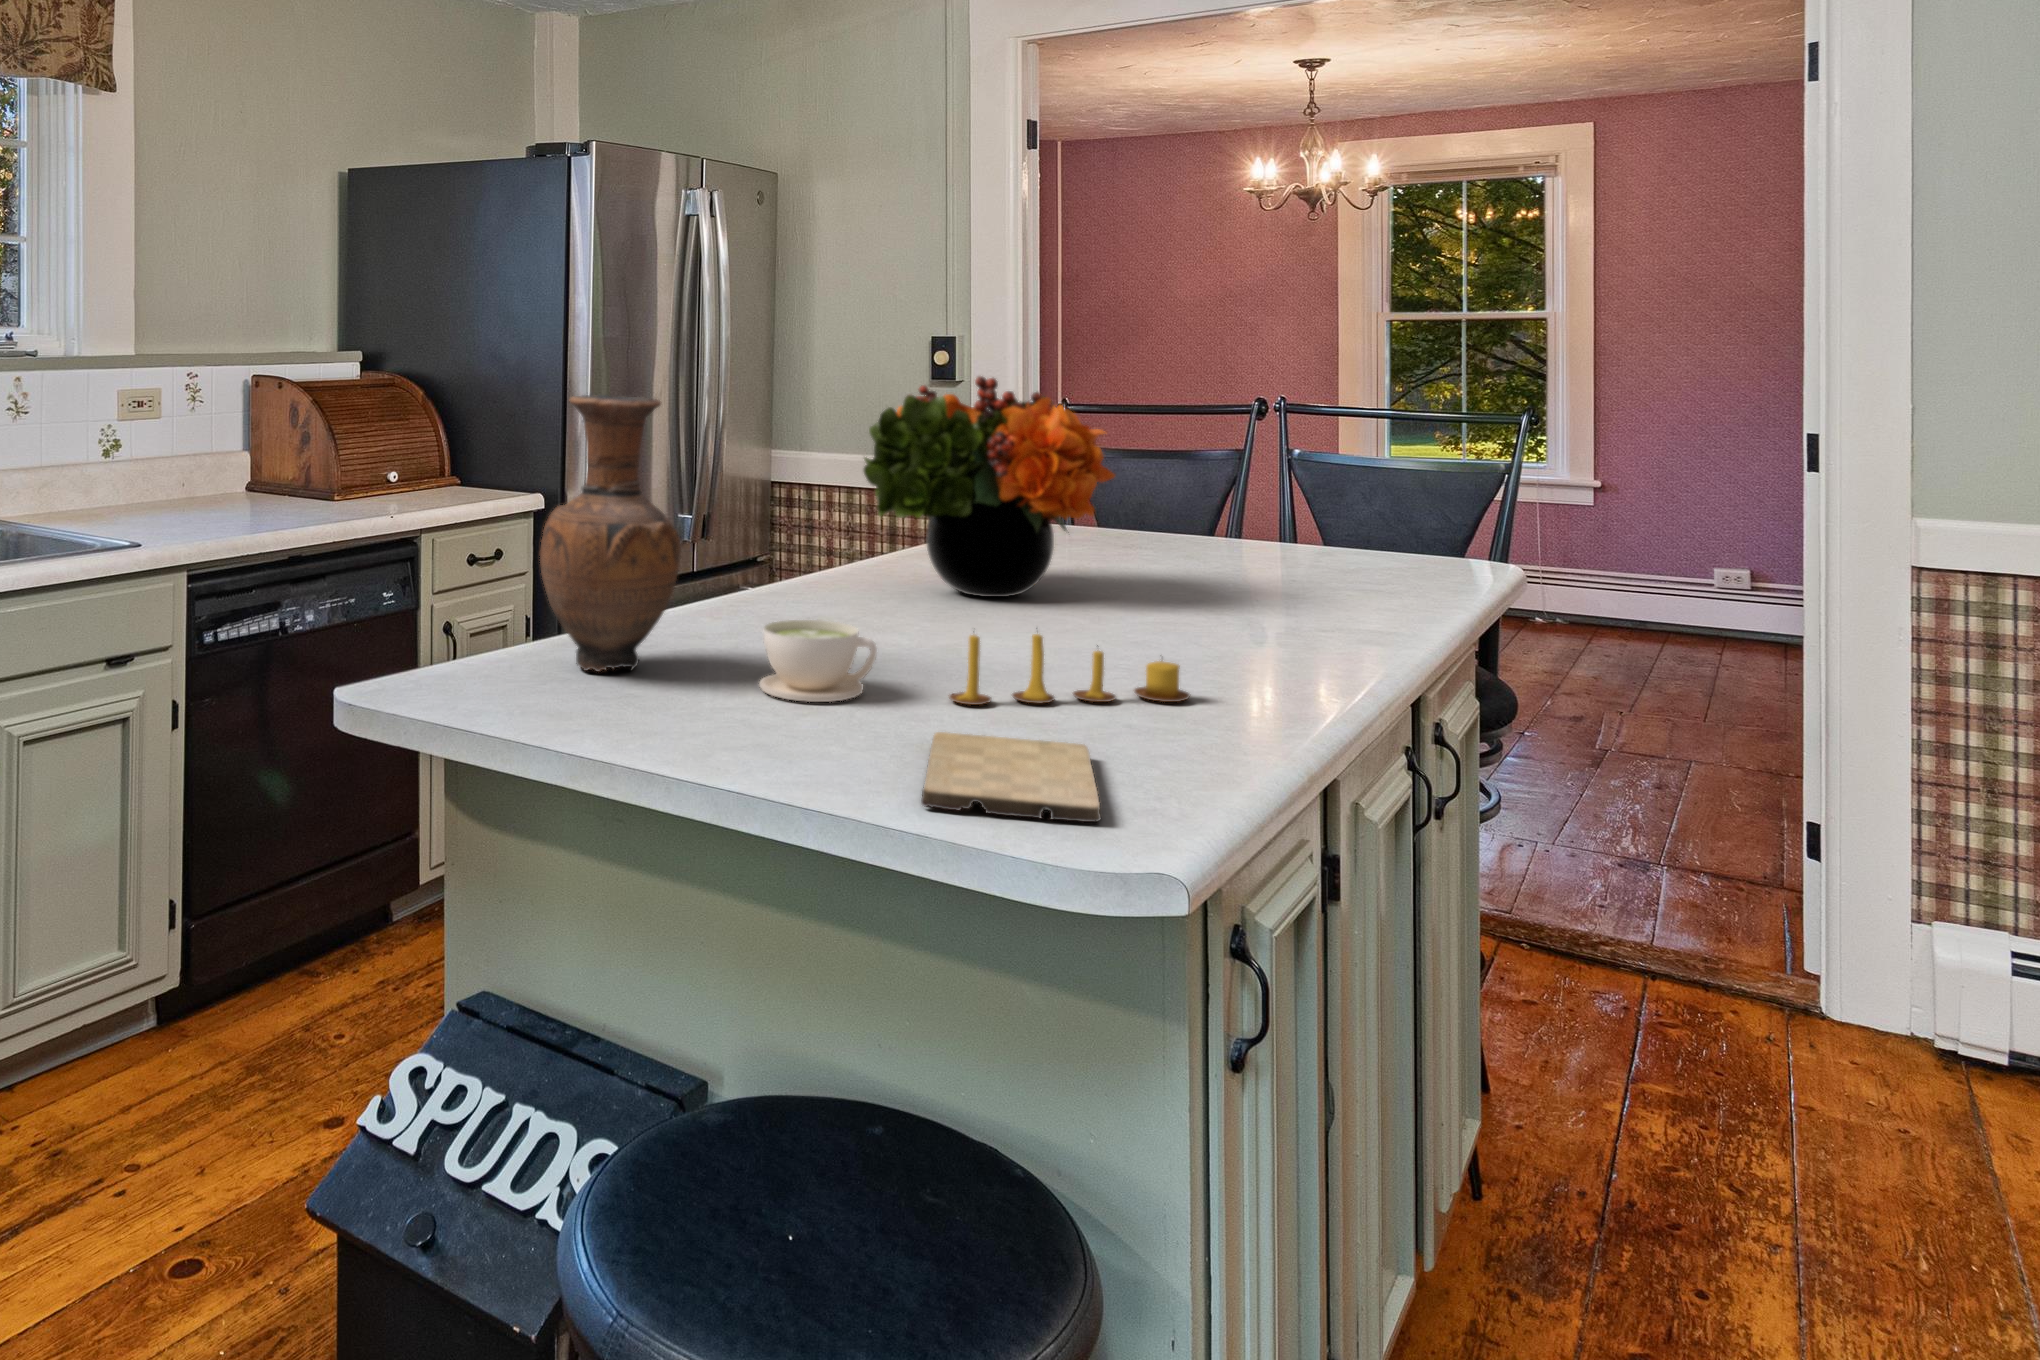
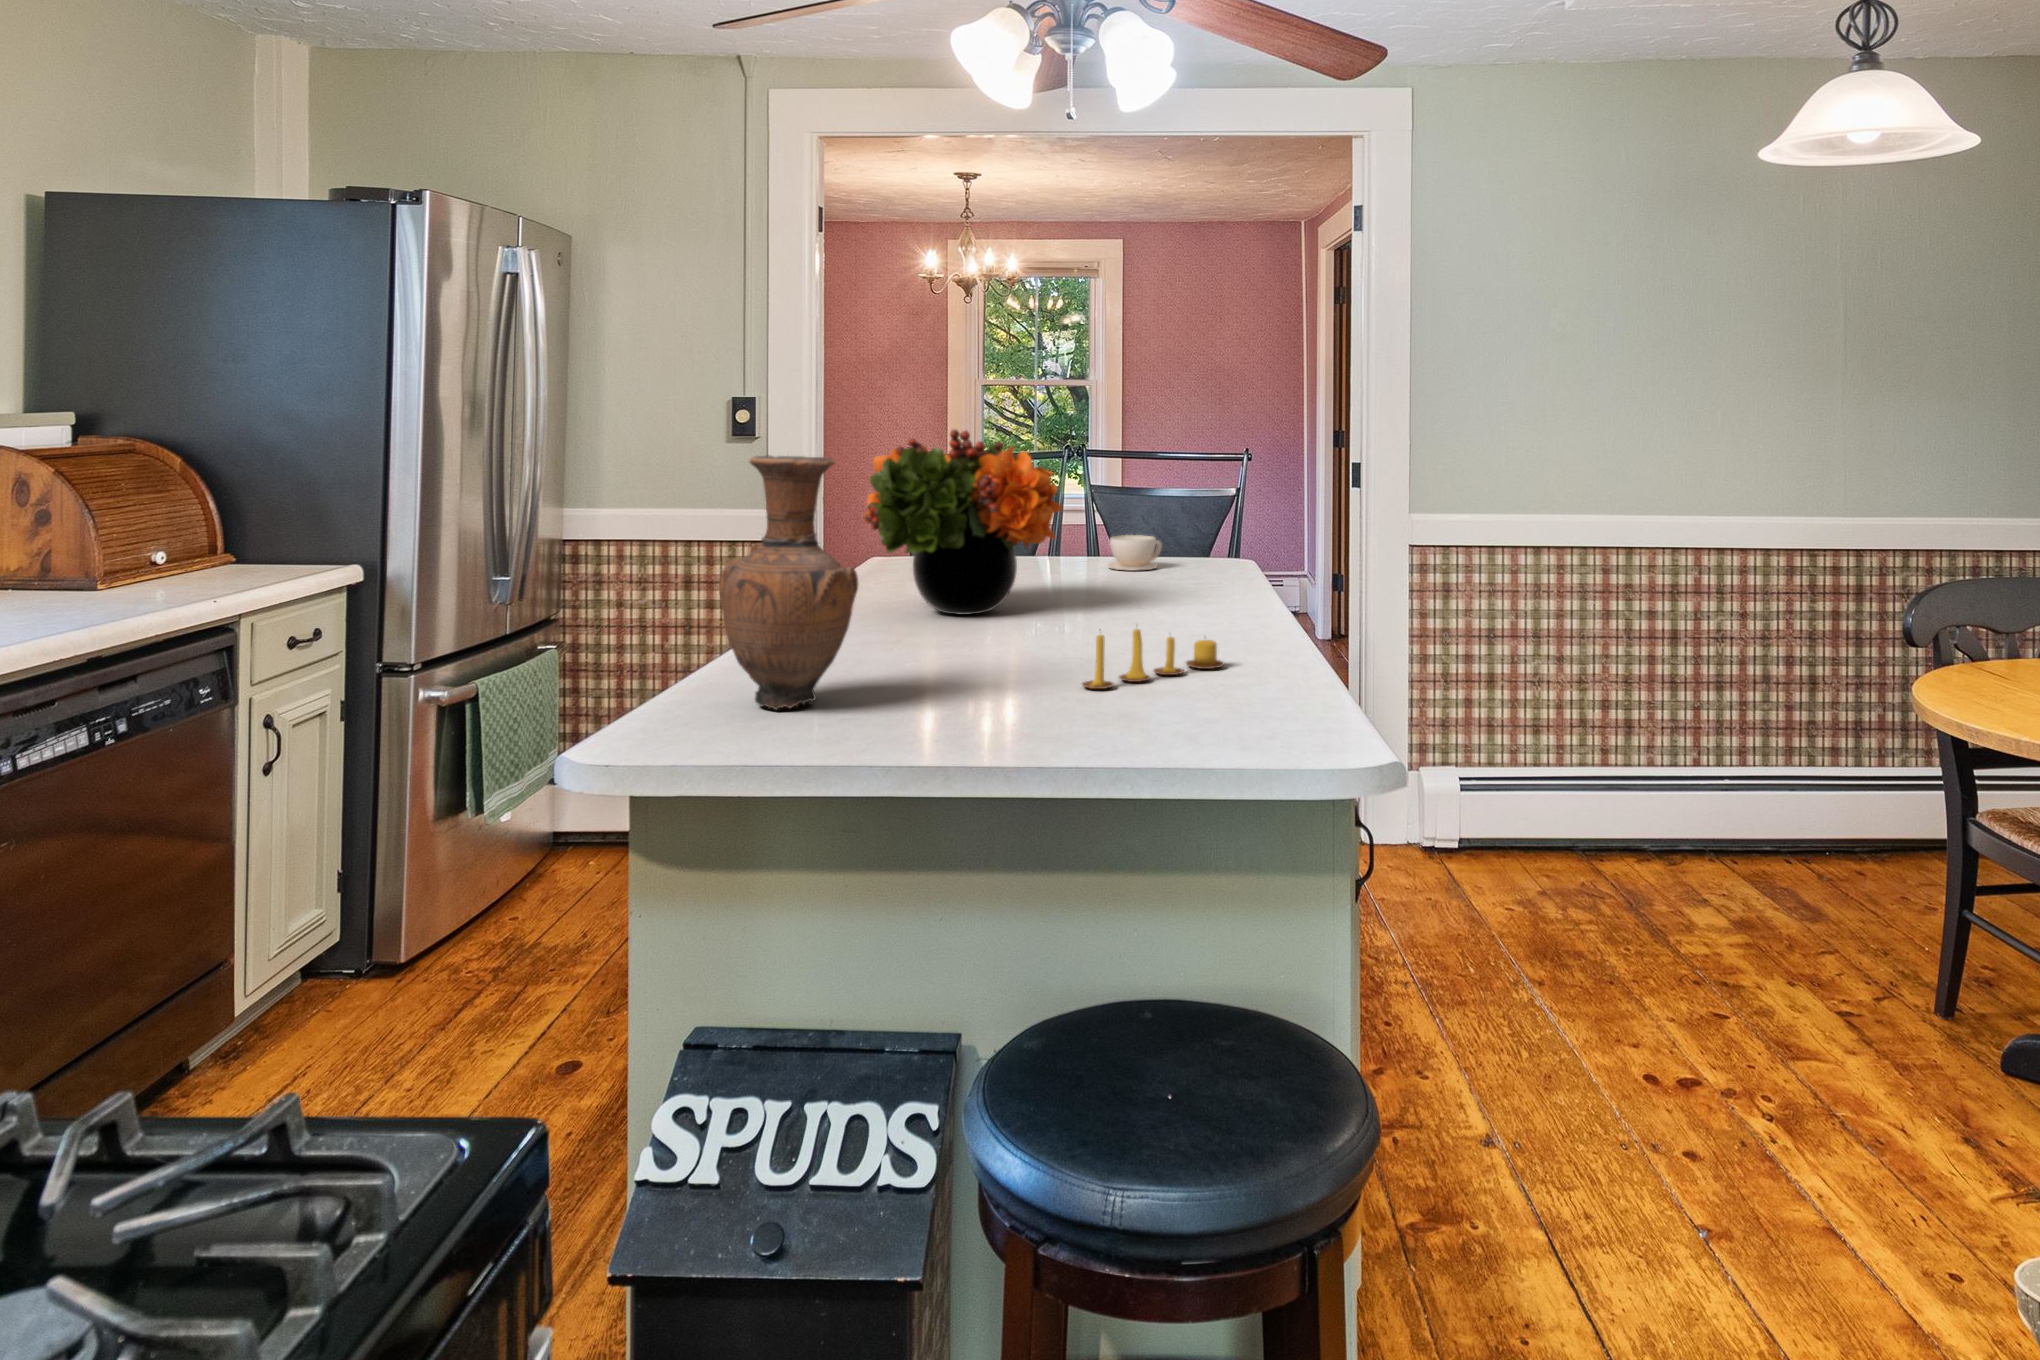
coffee cup: present [759,620,877,702] -> present [1108,535,1162,571]
cutting board: present [921,732,1101,822] -> none [1131,699,1304,754]

